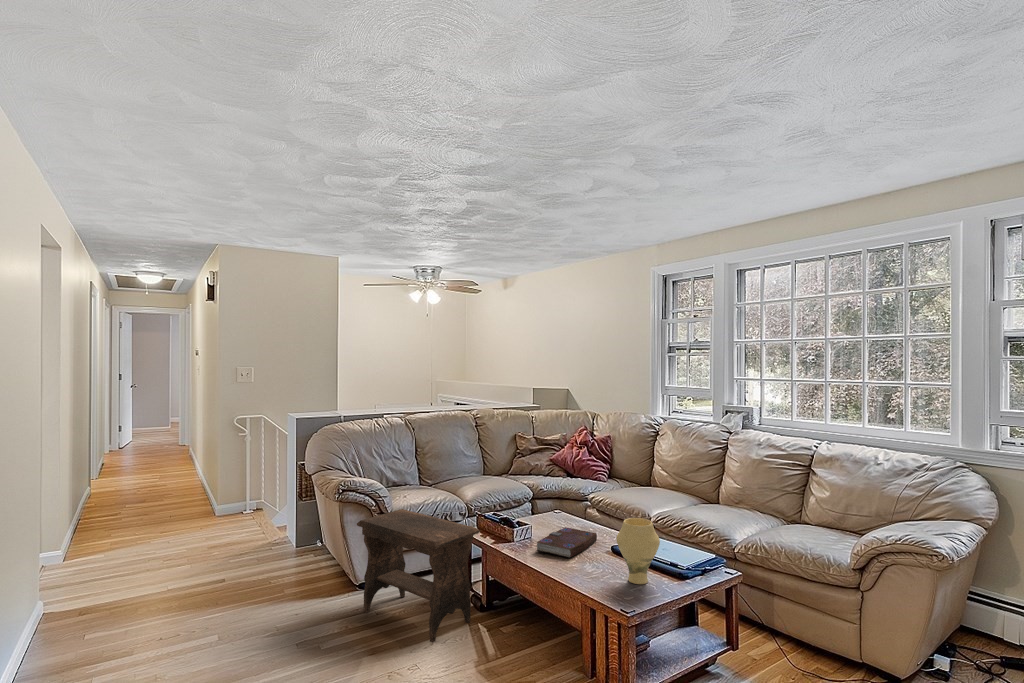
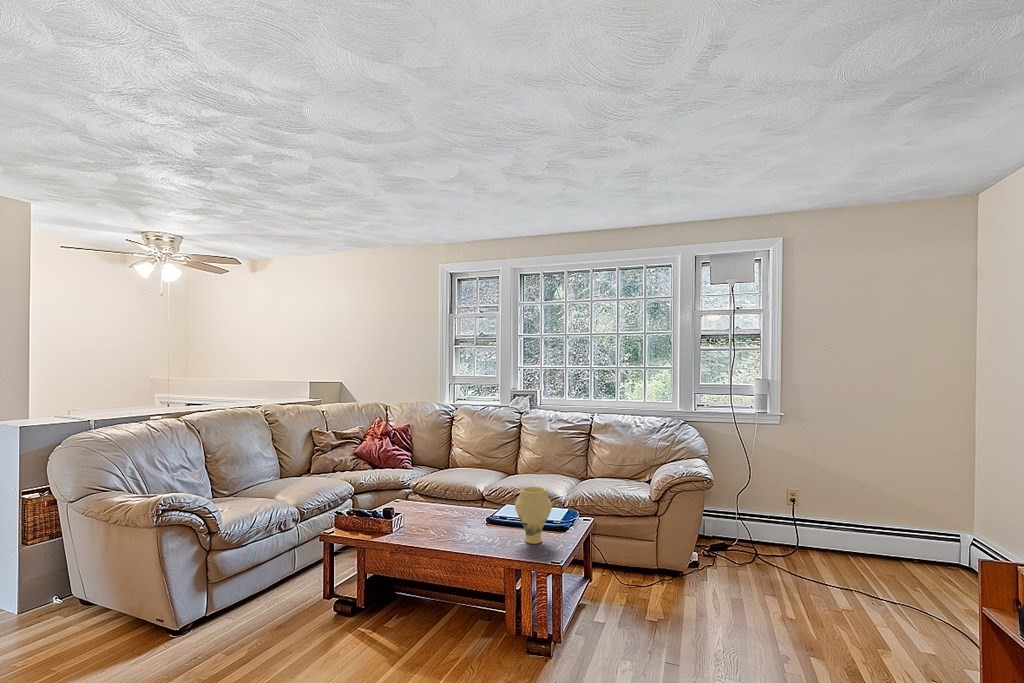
footstool: present [357,509,479,643] -> none [198,524,356,658]
book: present [536,527,597,558] -> none [421,511,464,536]

